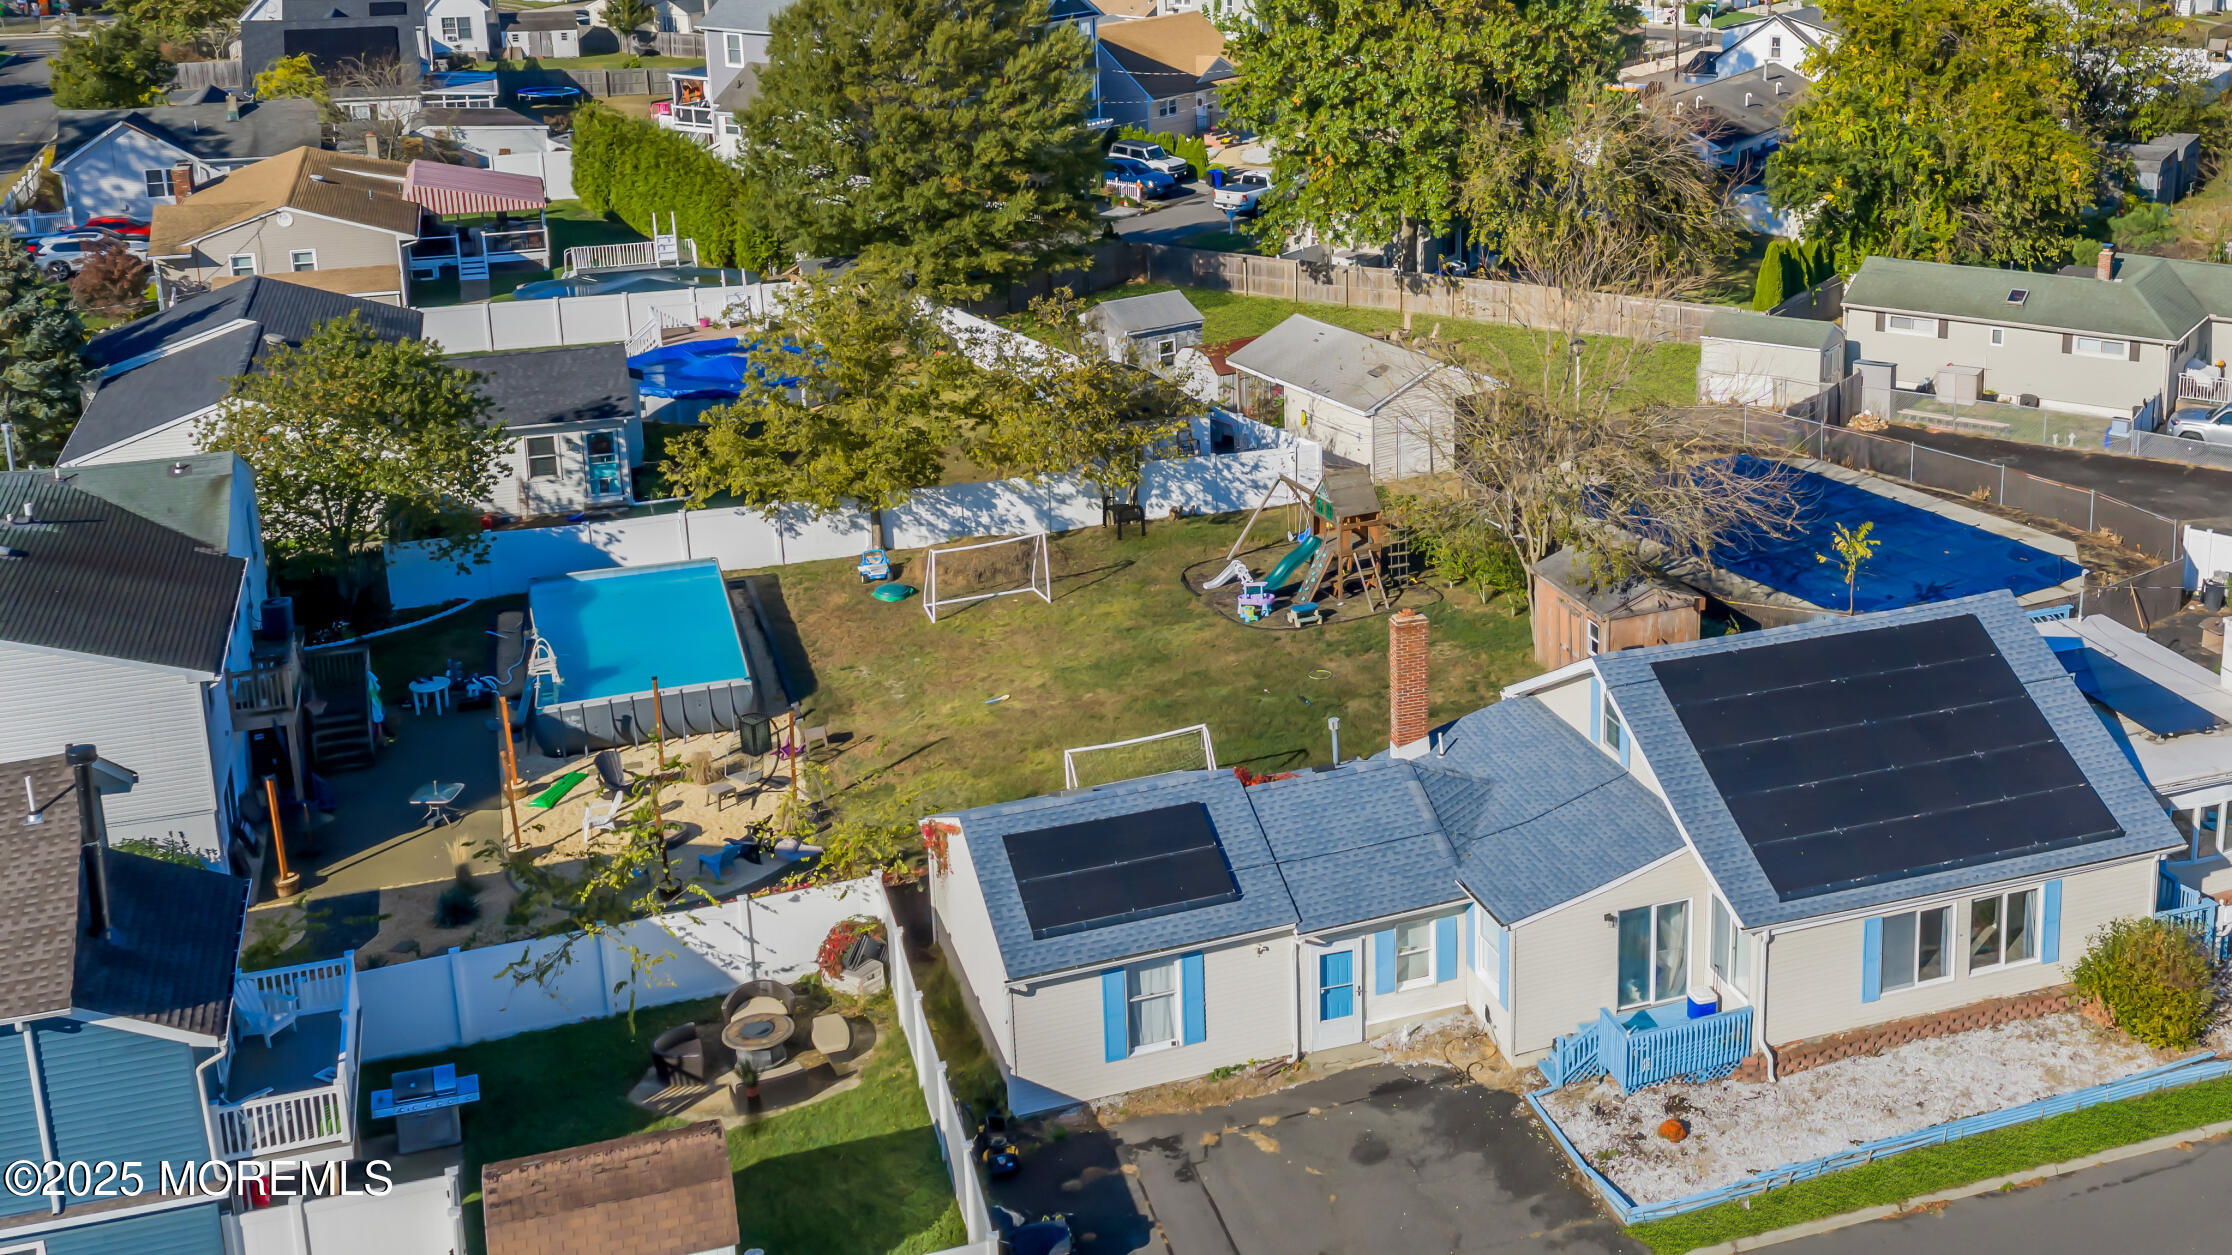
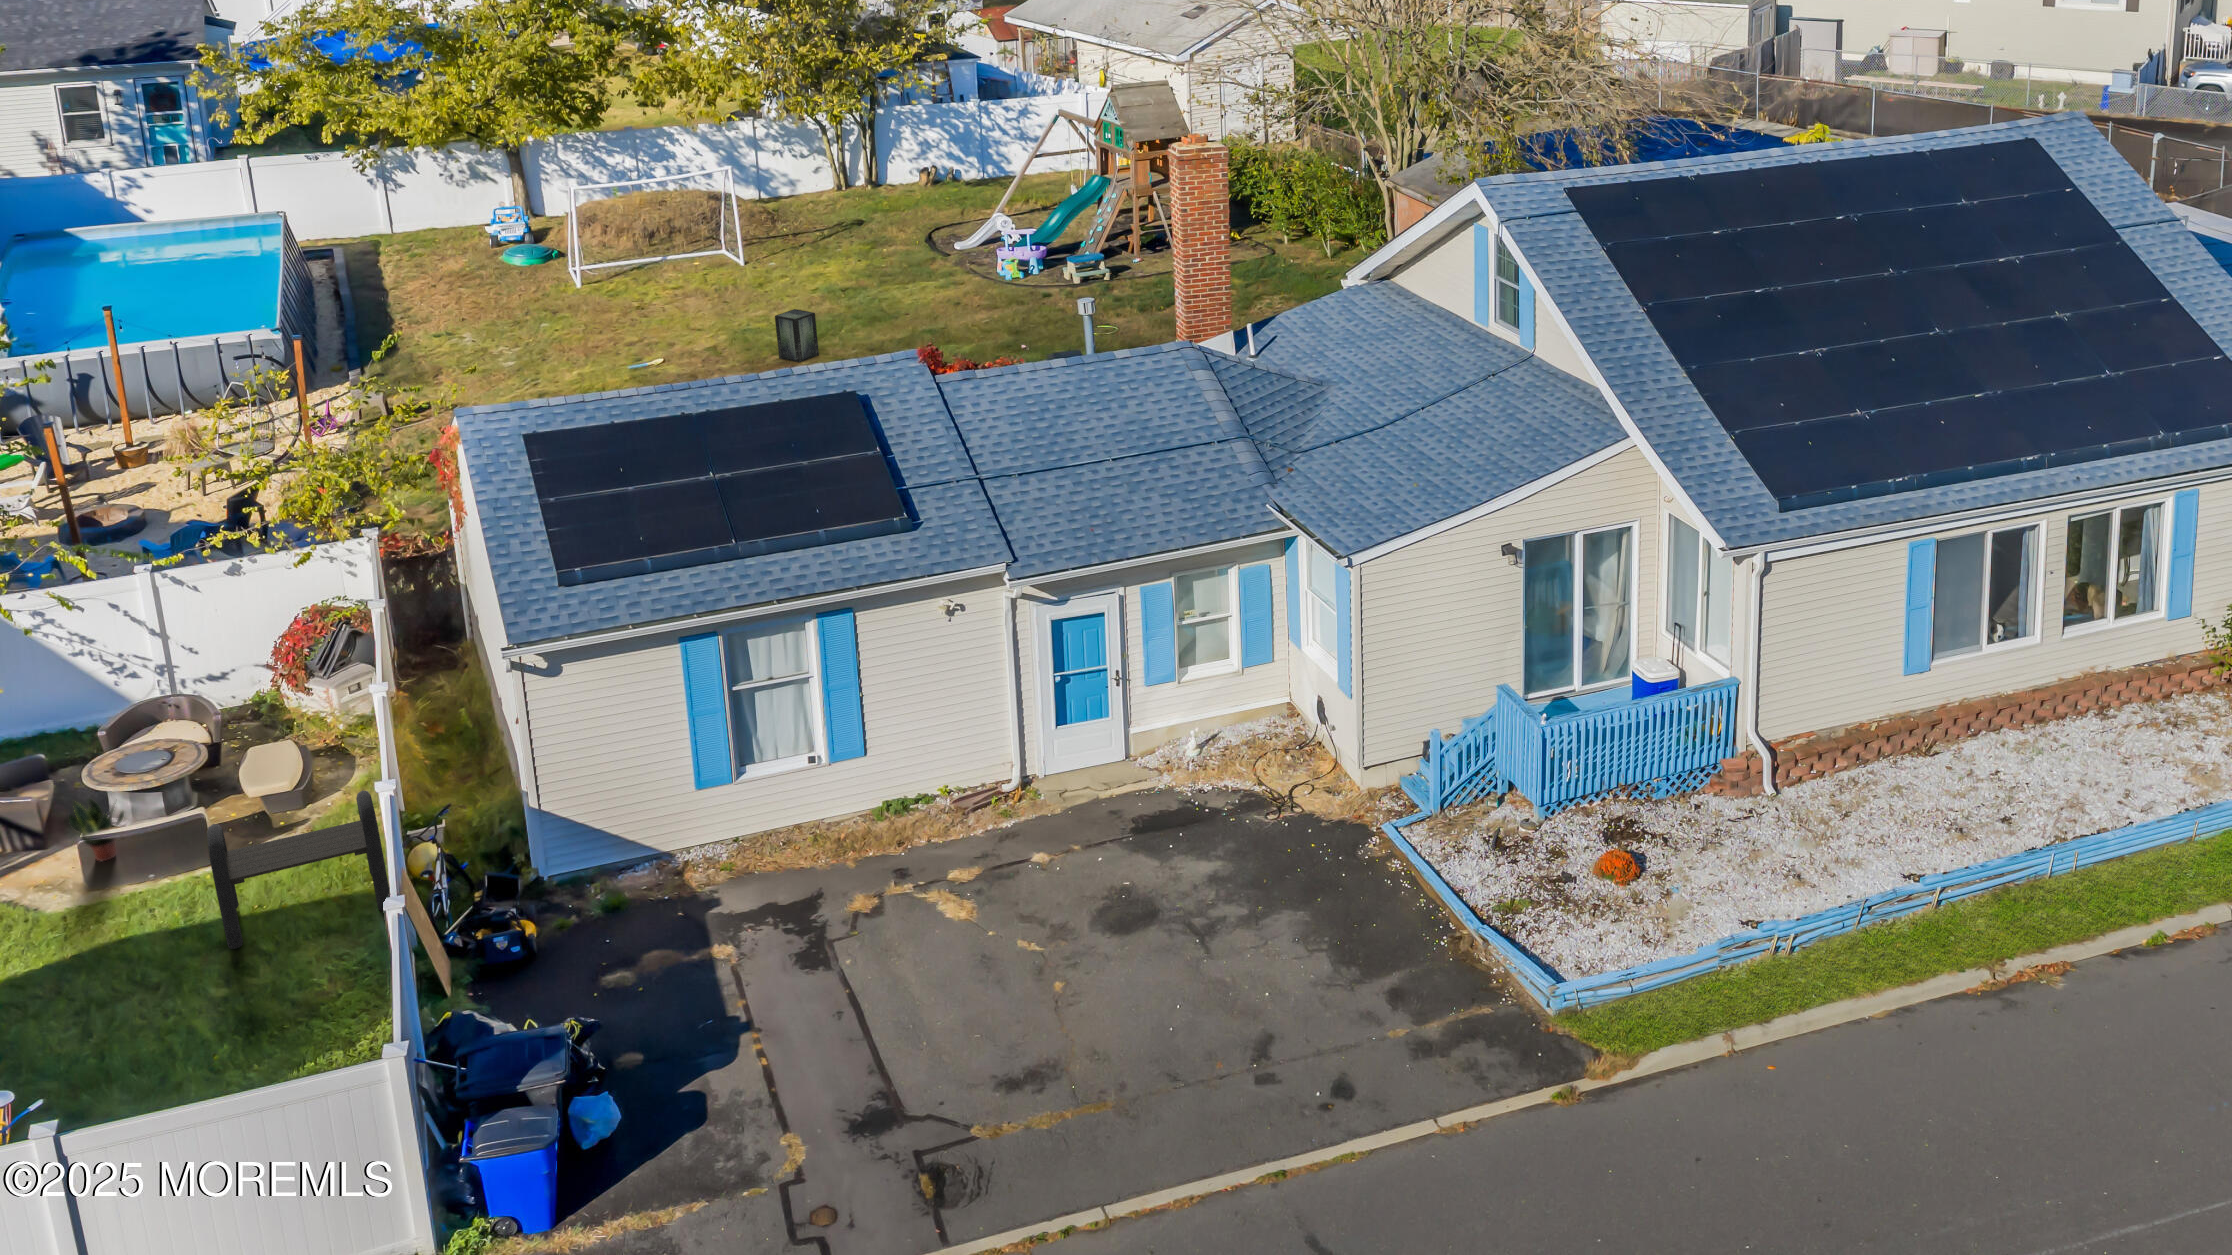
bench: present [1103,496,1146,540] -> present [207,790,389,949]
storage box: present [739,714,772,757] -> present [775,309,819,362]

